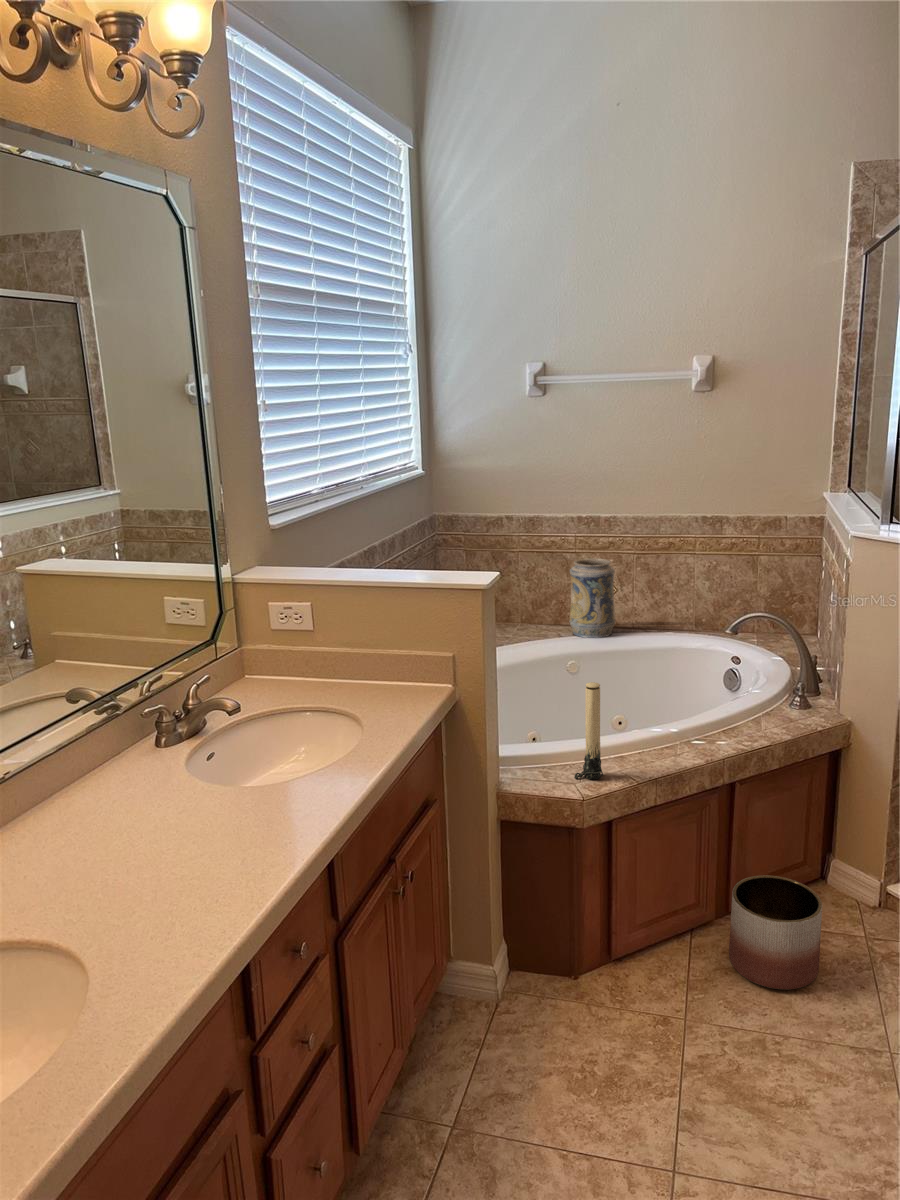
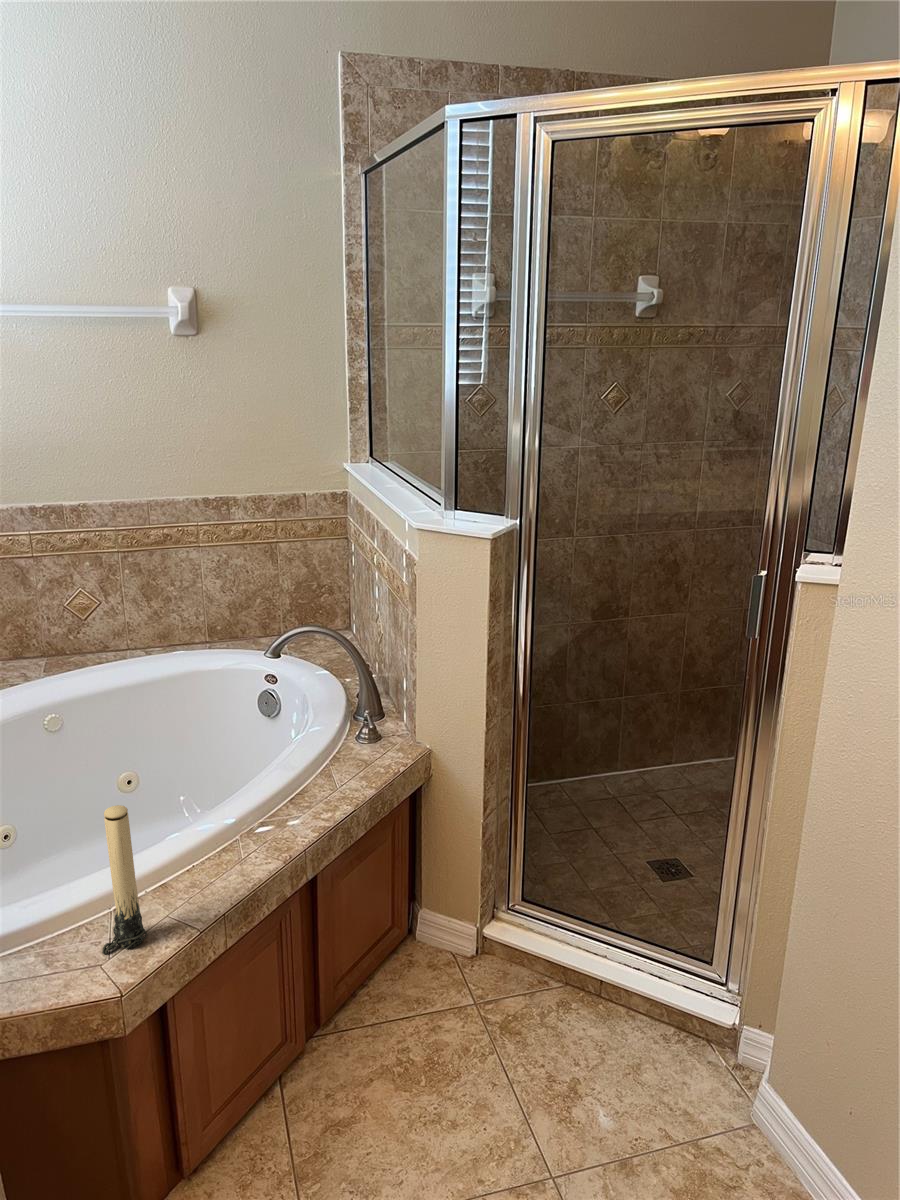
decorative vase: present [570,558,616,638] -> none [28,565,104,678]
planter: present [729,875,822,990] -> none [338,974,447,1131]

